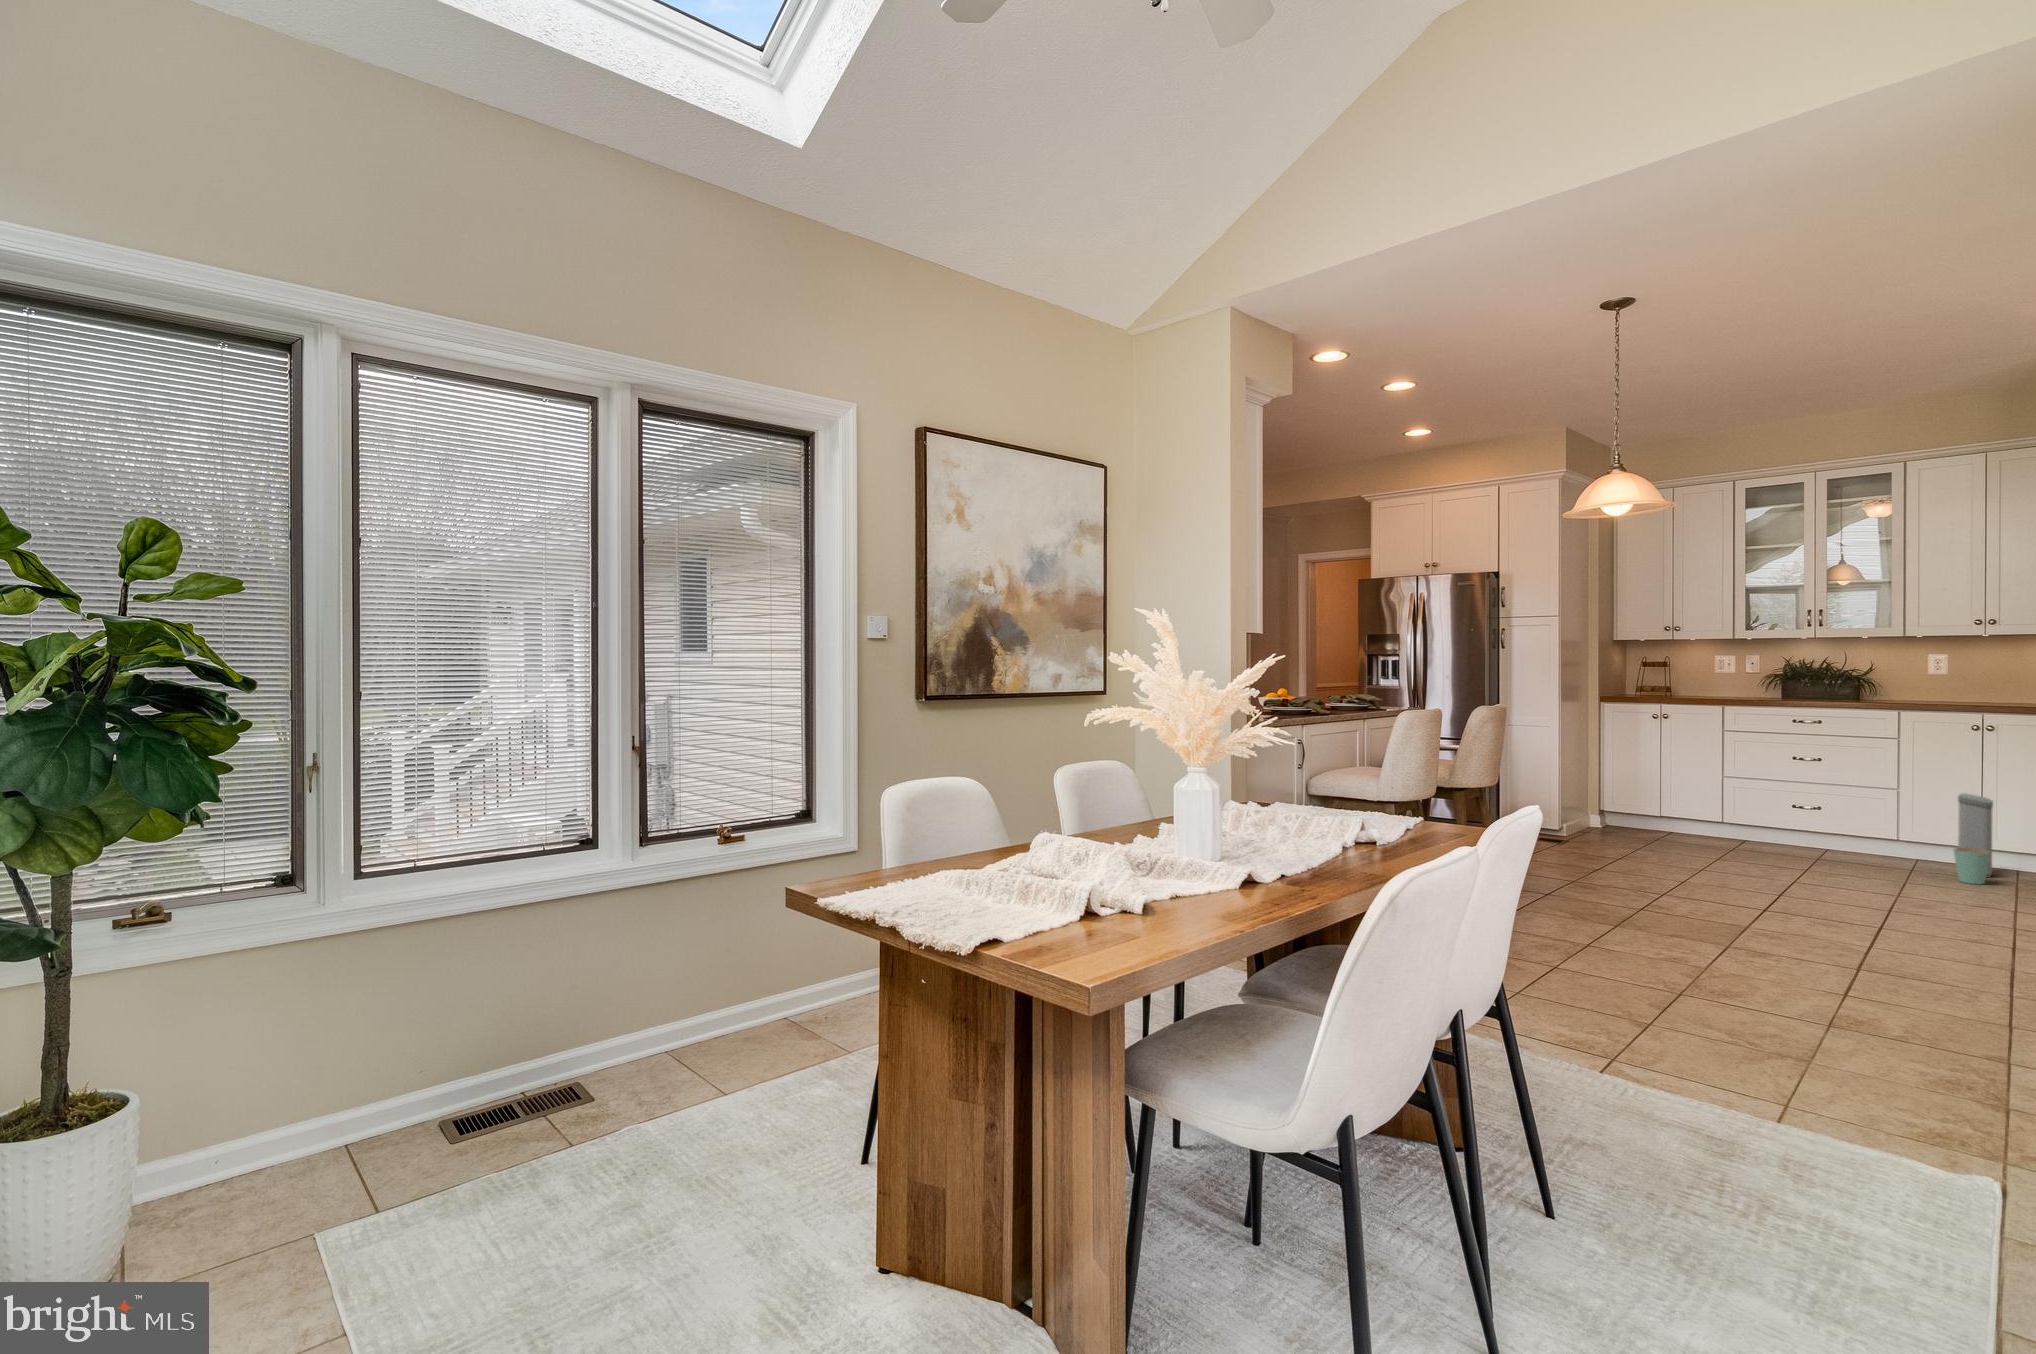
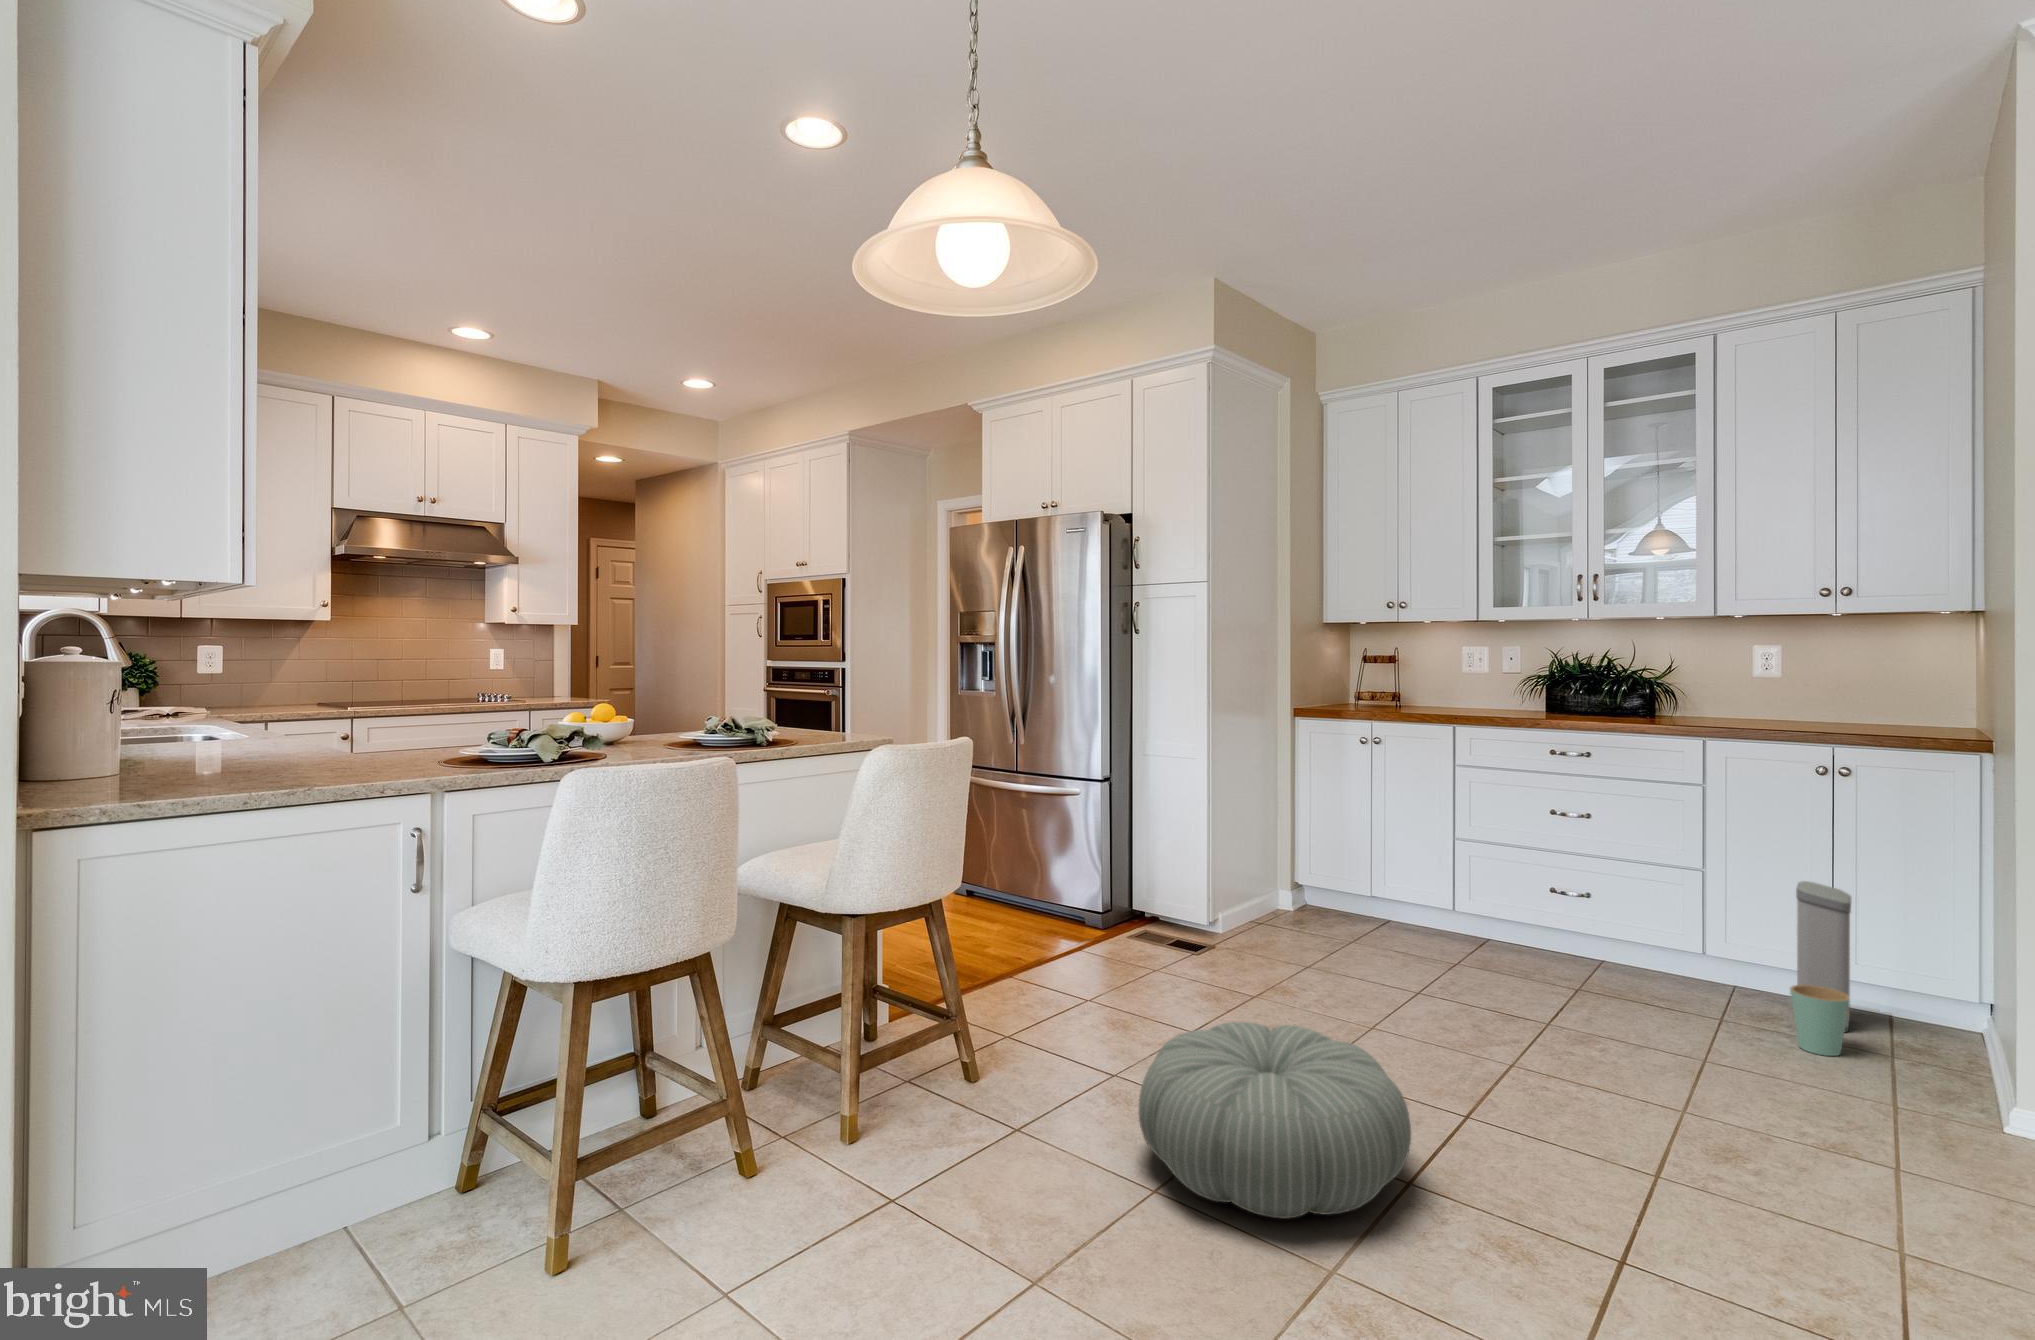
pouf: none [1602,845,1754,917] -> present [1139,1022,1411,1219]

